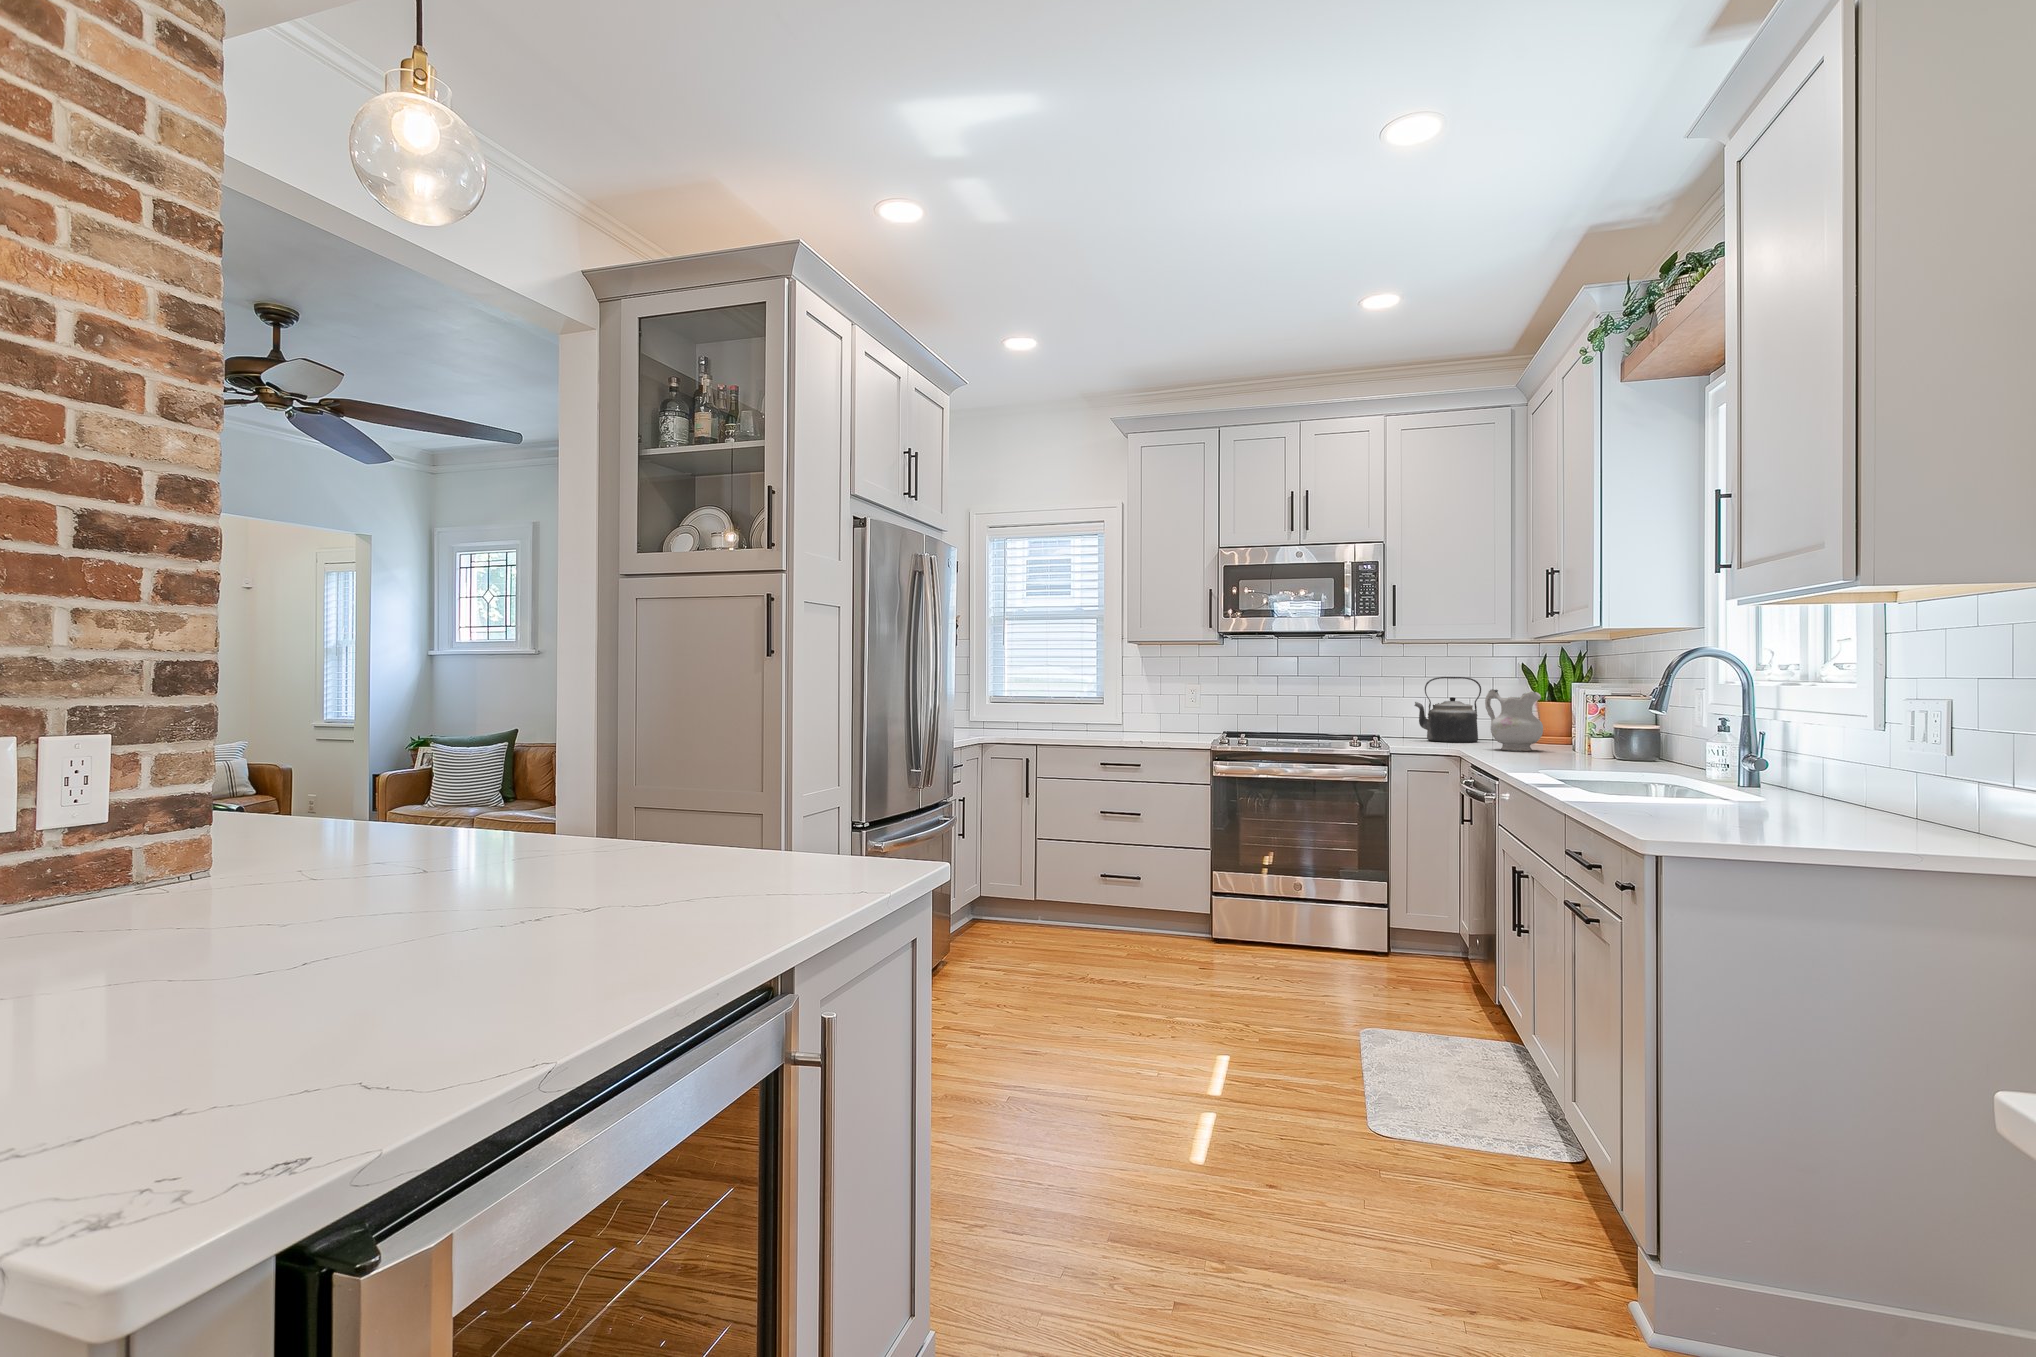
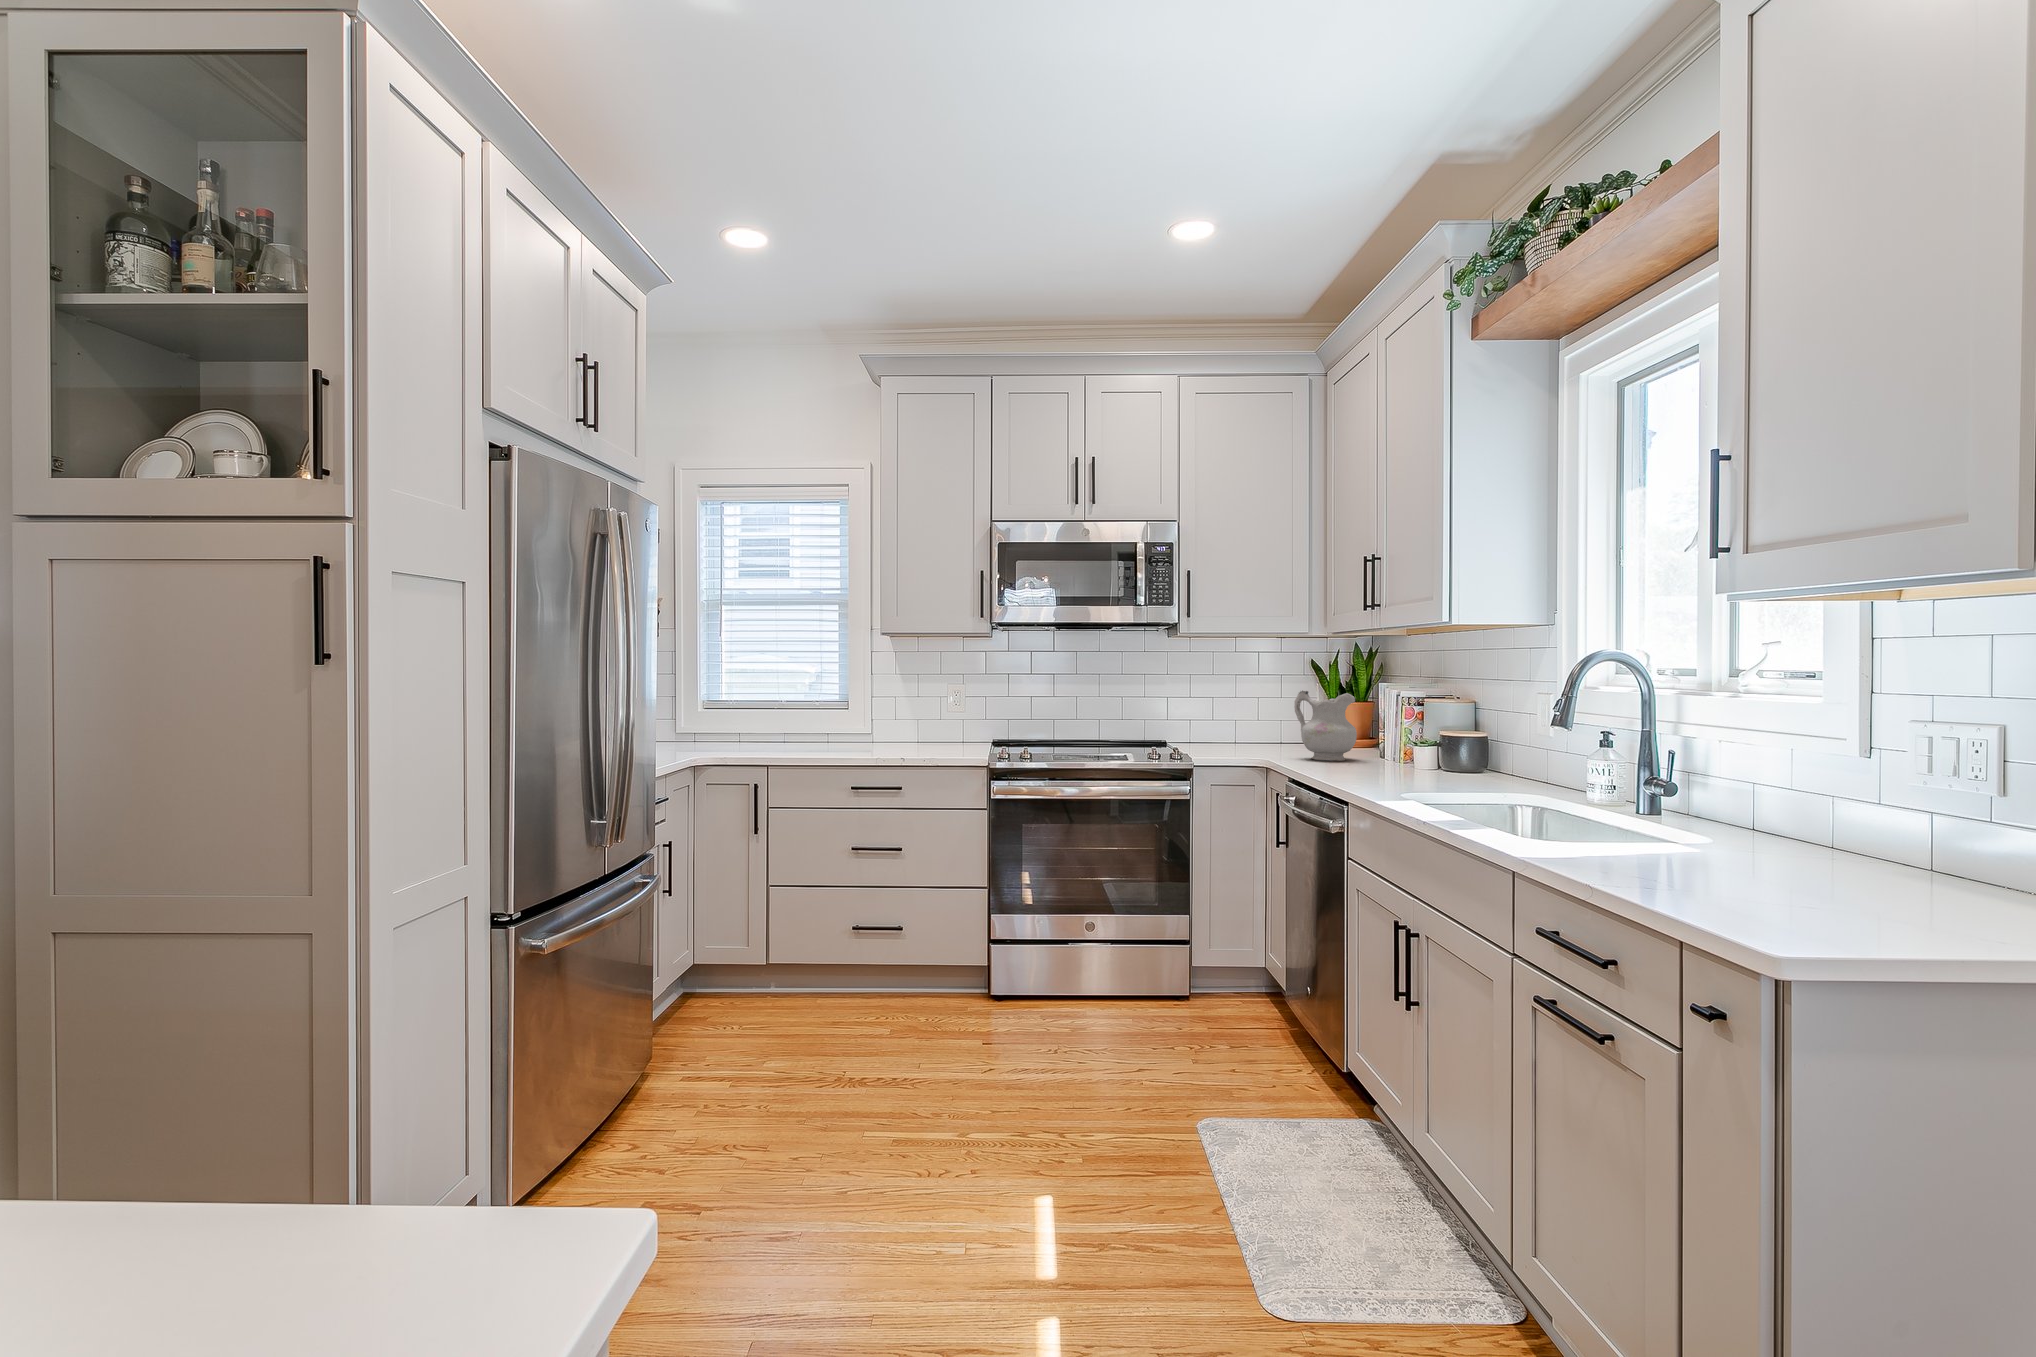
kettle: present [1414,677,1481,742] -> none [1207,675,1276,749]

